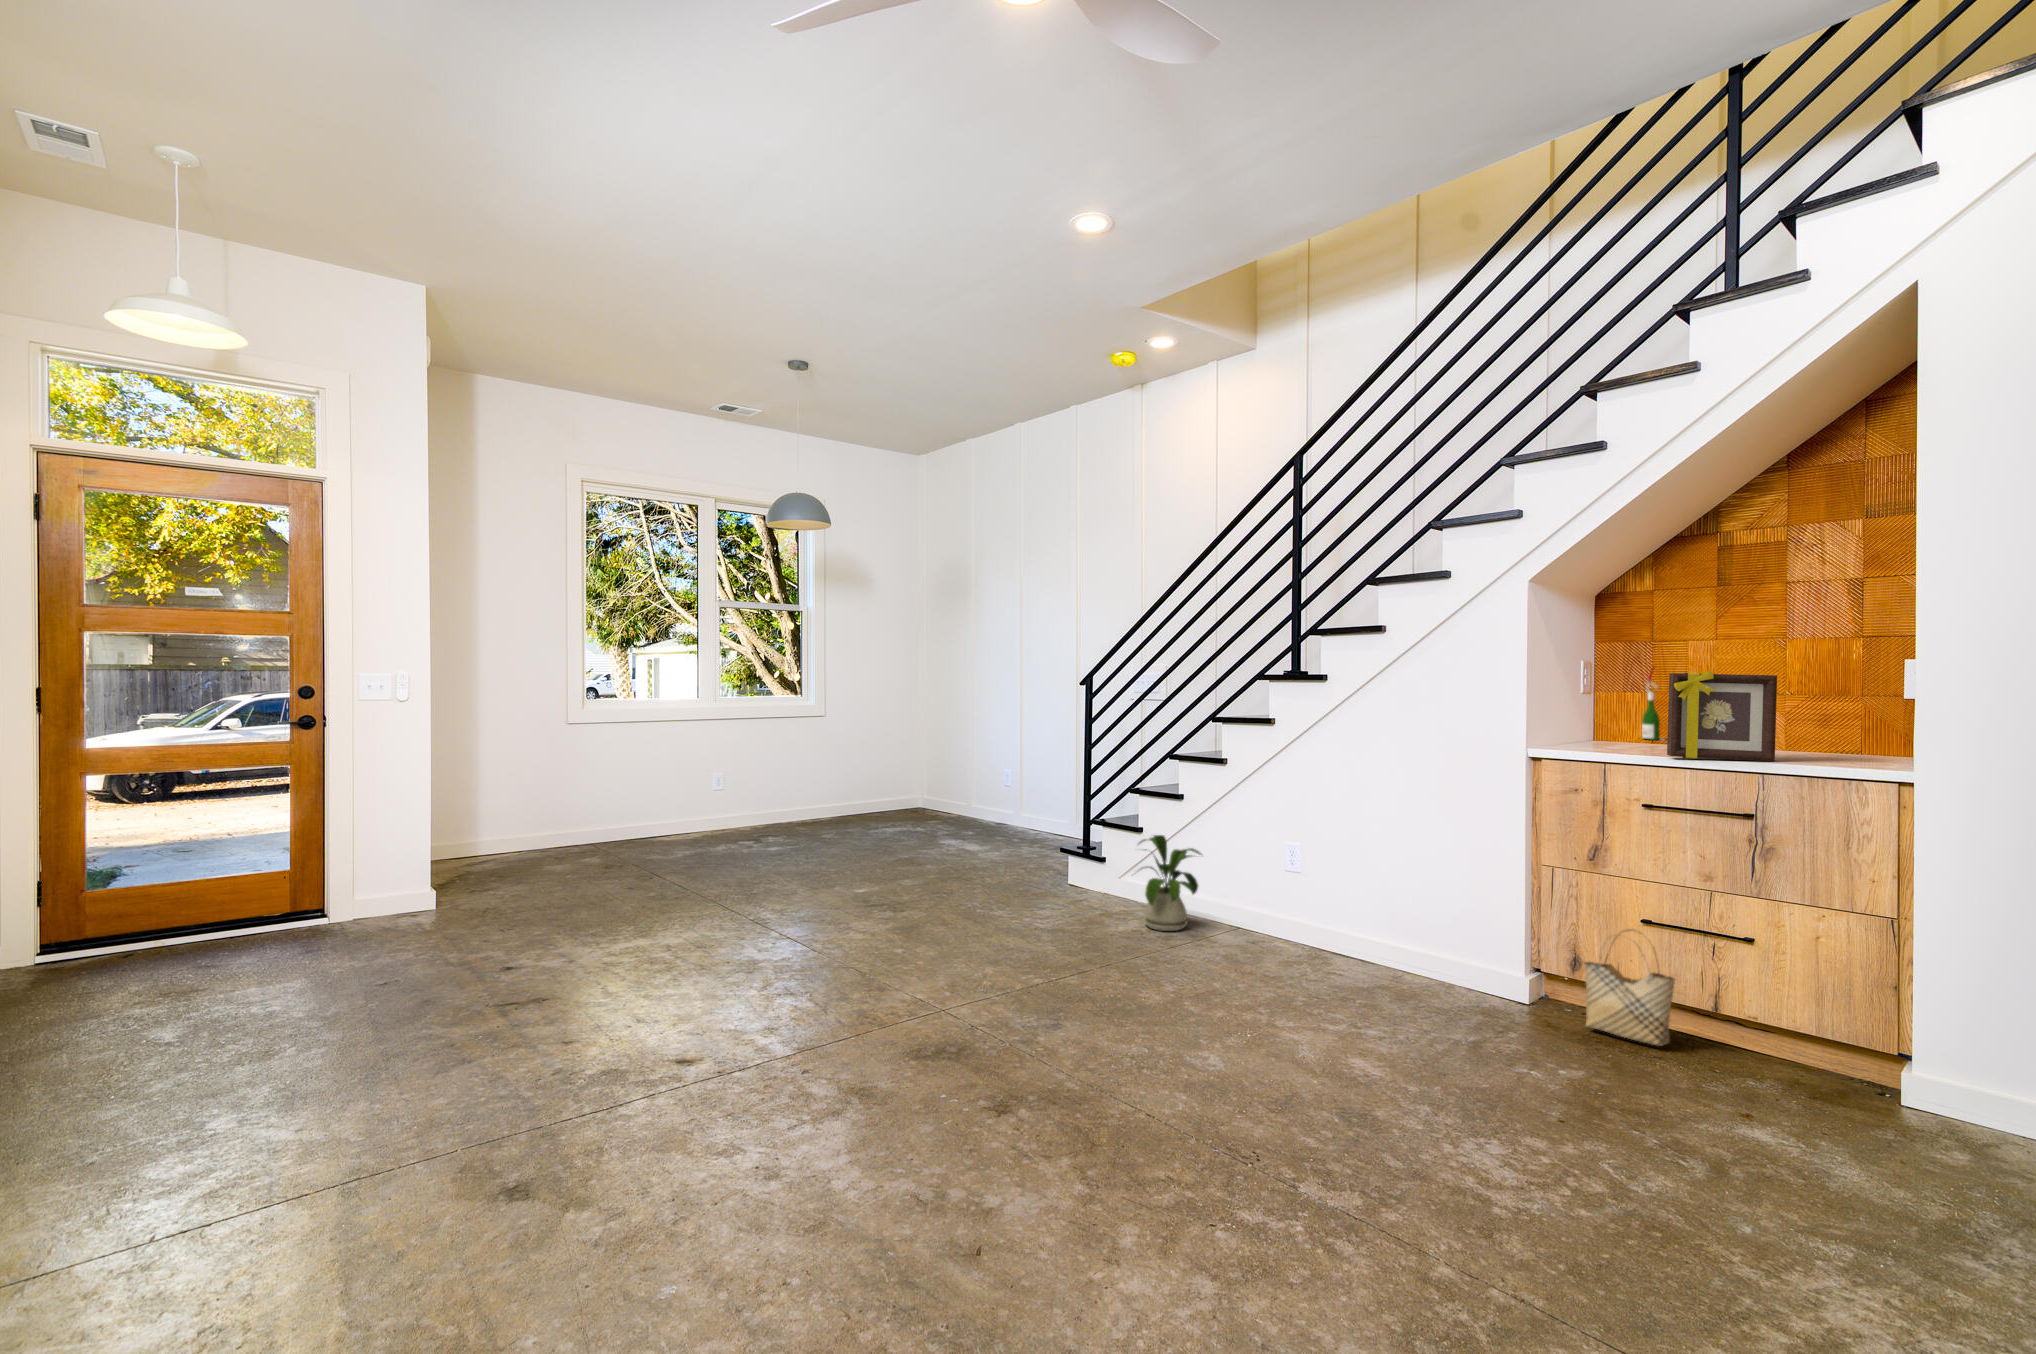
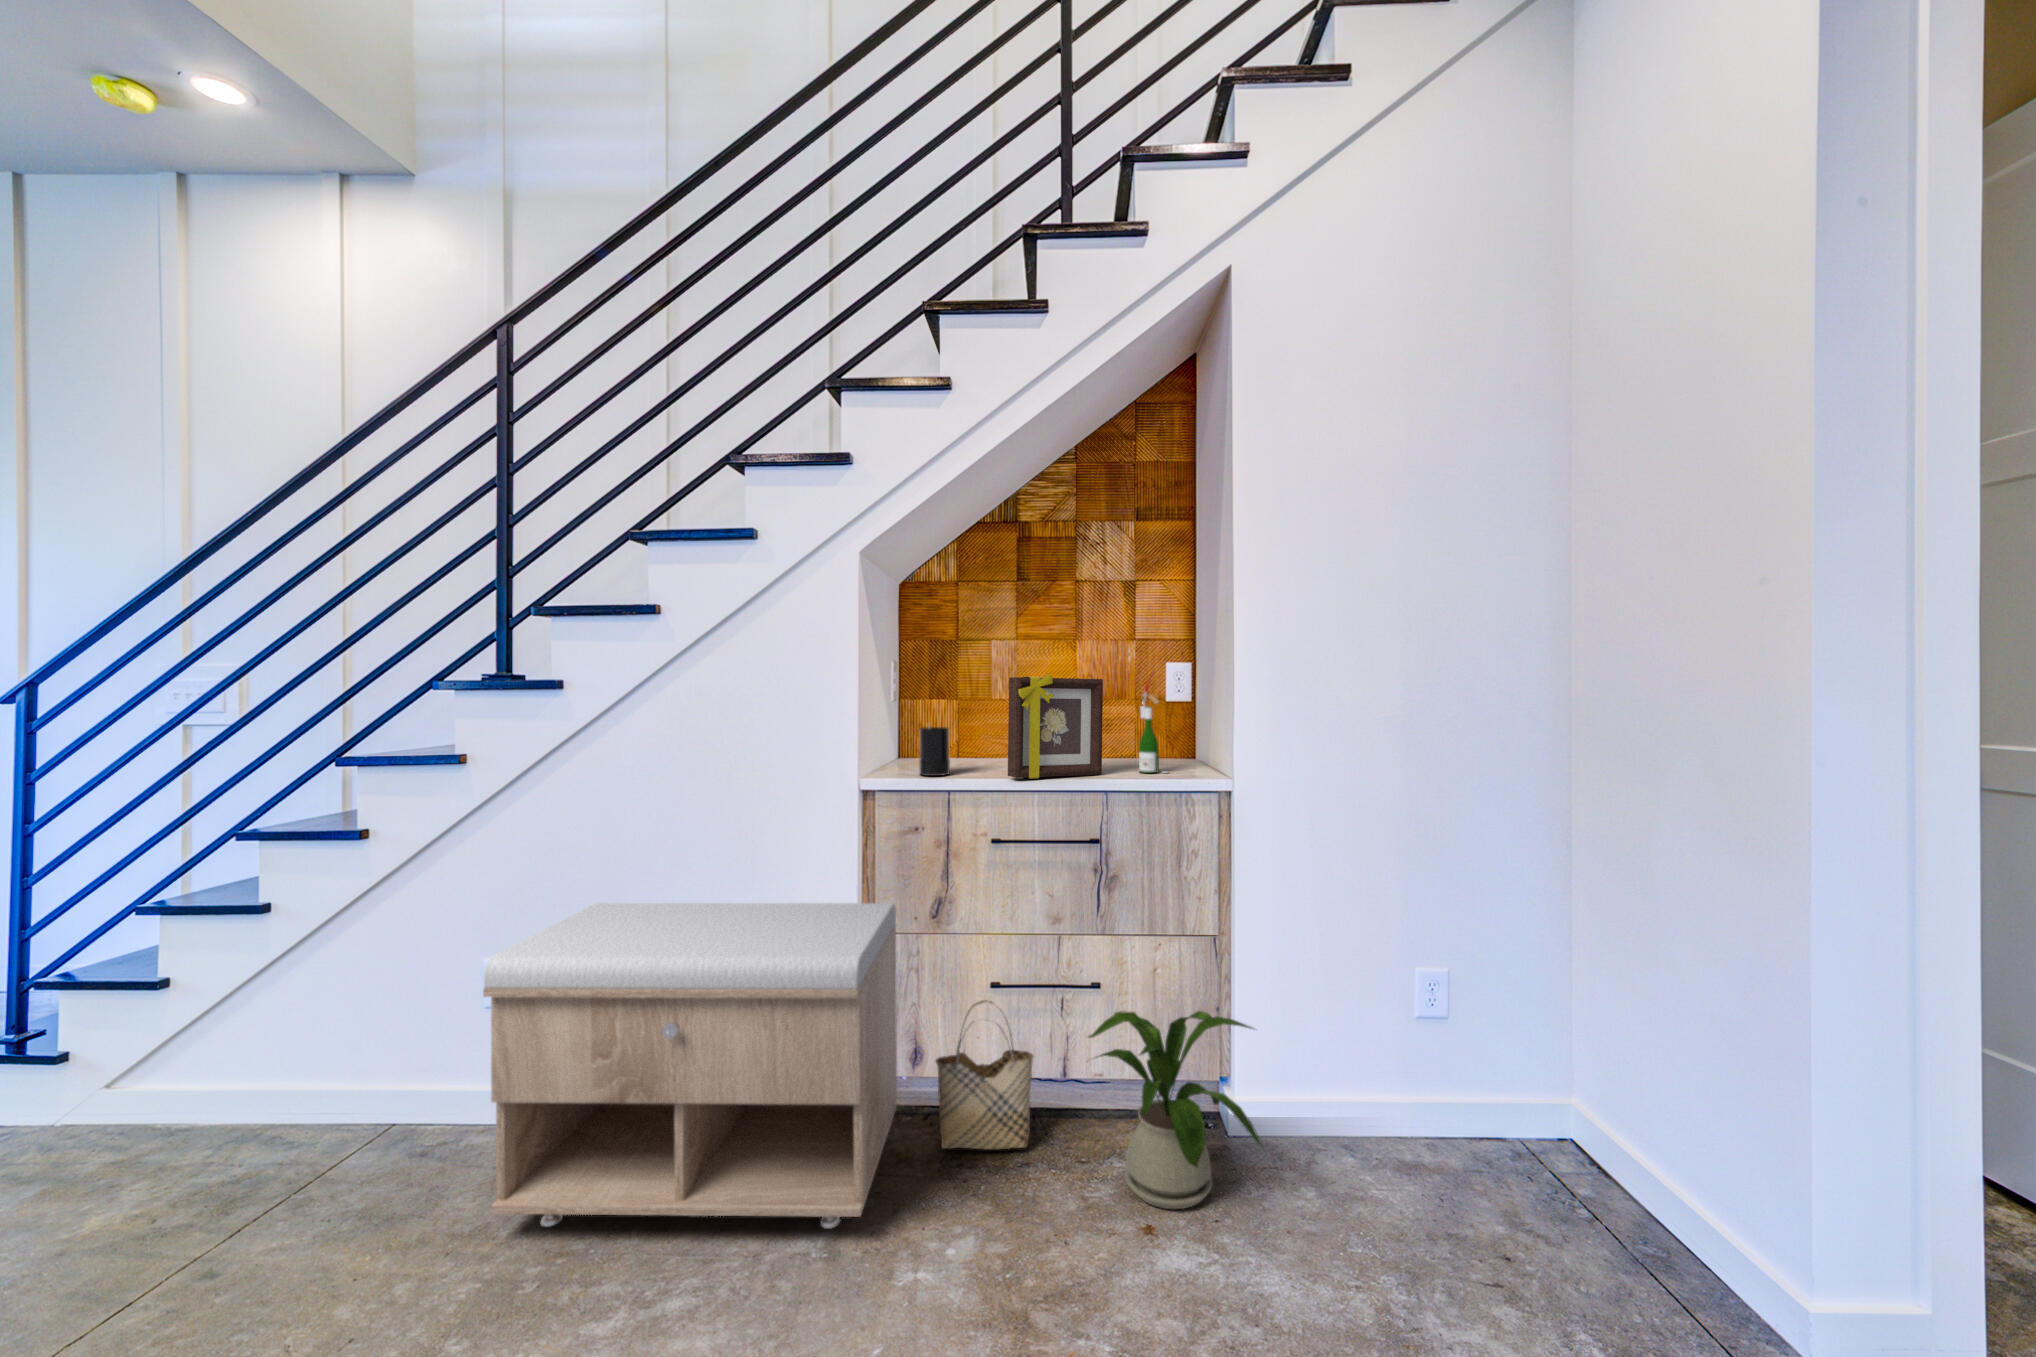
wine bottle: present [1642,667,1660,740] -> present [1139,673,1167,773]
candle: none [1589,710,1618,752] -> present [919,727,950,776]
storage bench: none [1284,813,1555,1033] -> present [483,903,897,1229]
house plant: present [1139,835,1201,931] -> present [1087,1011,1262,1209]

